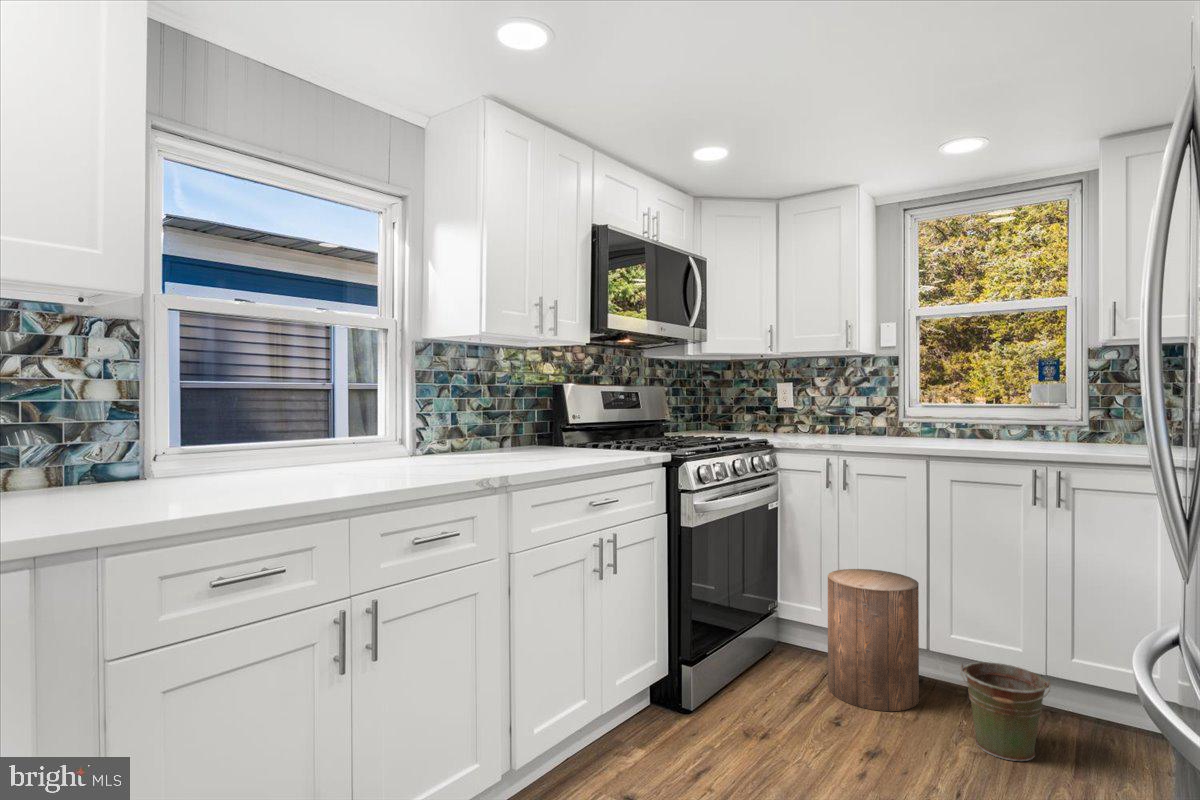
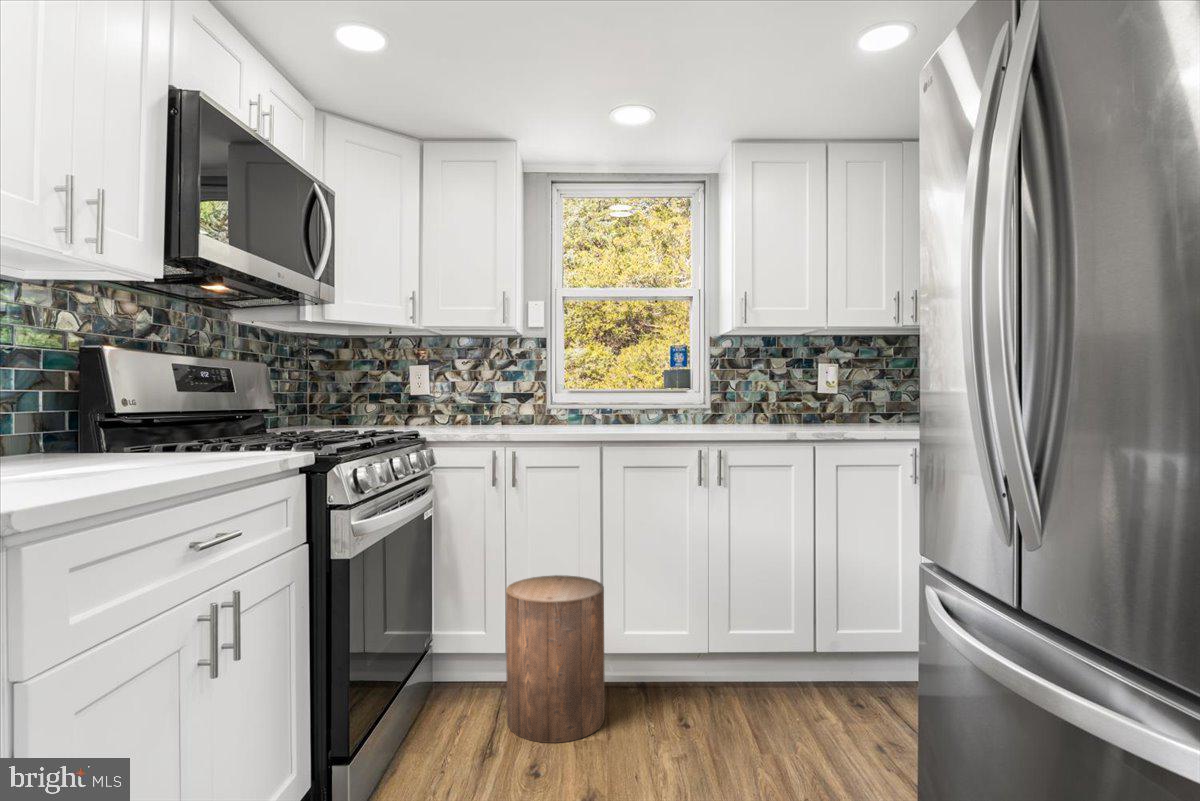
bucket: present [960,662,1051,761] -> none [660,655,742,759]

